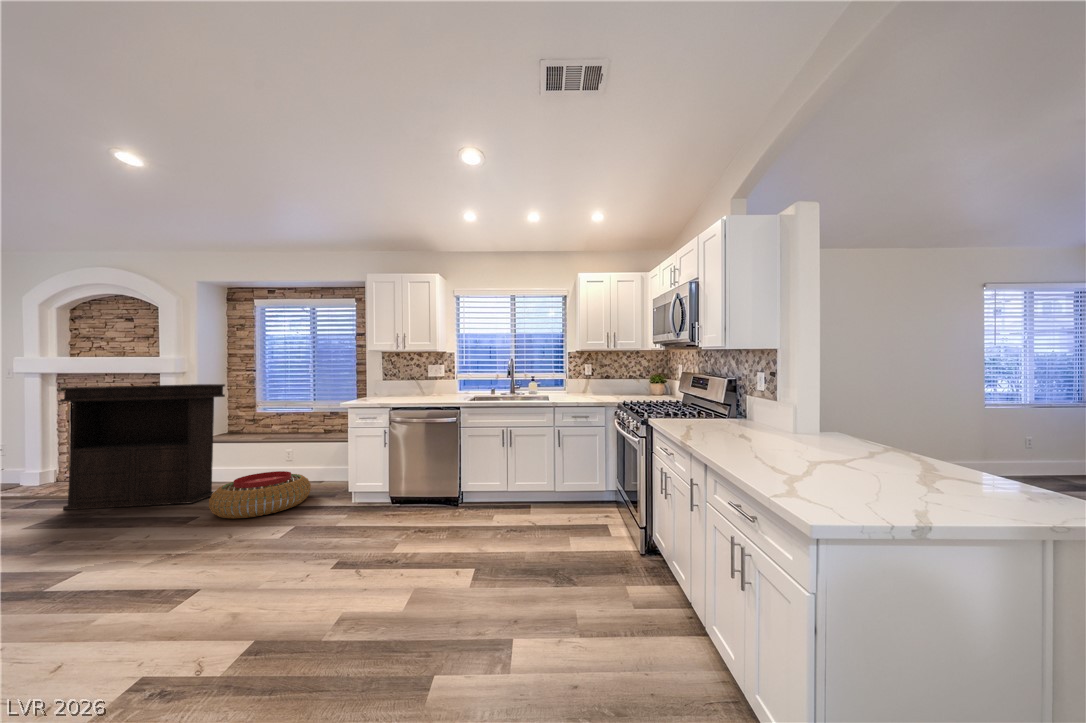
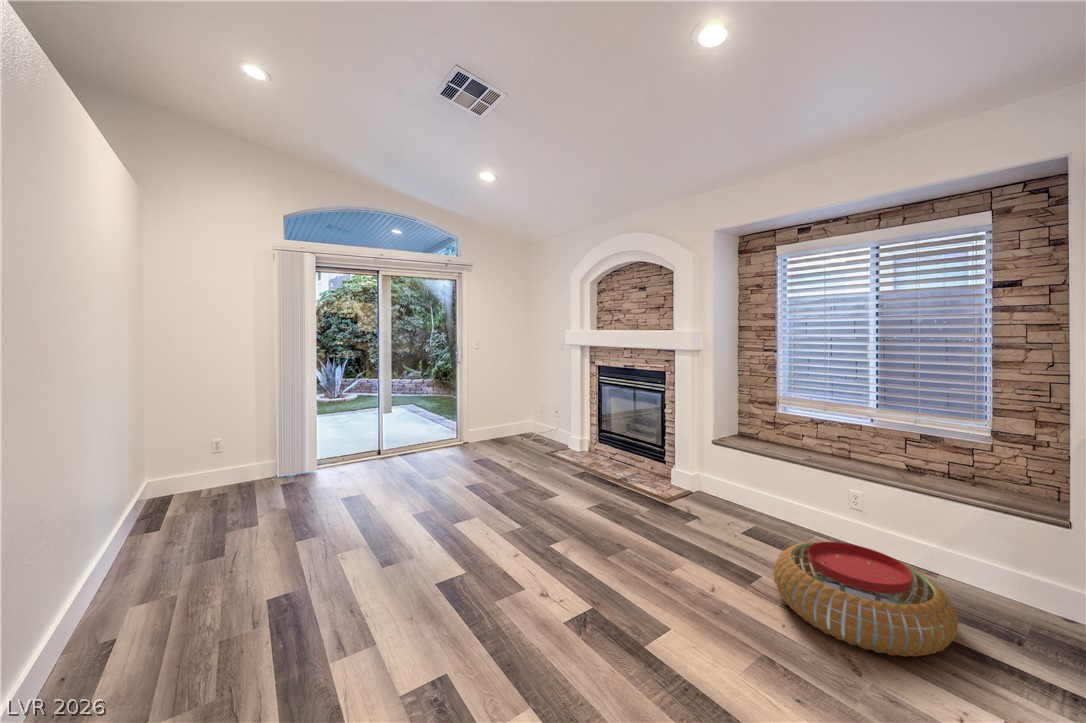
console table: present [60,384,225,510] -> none [604,369,764,546]

